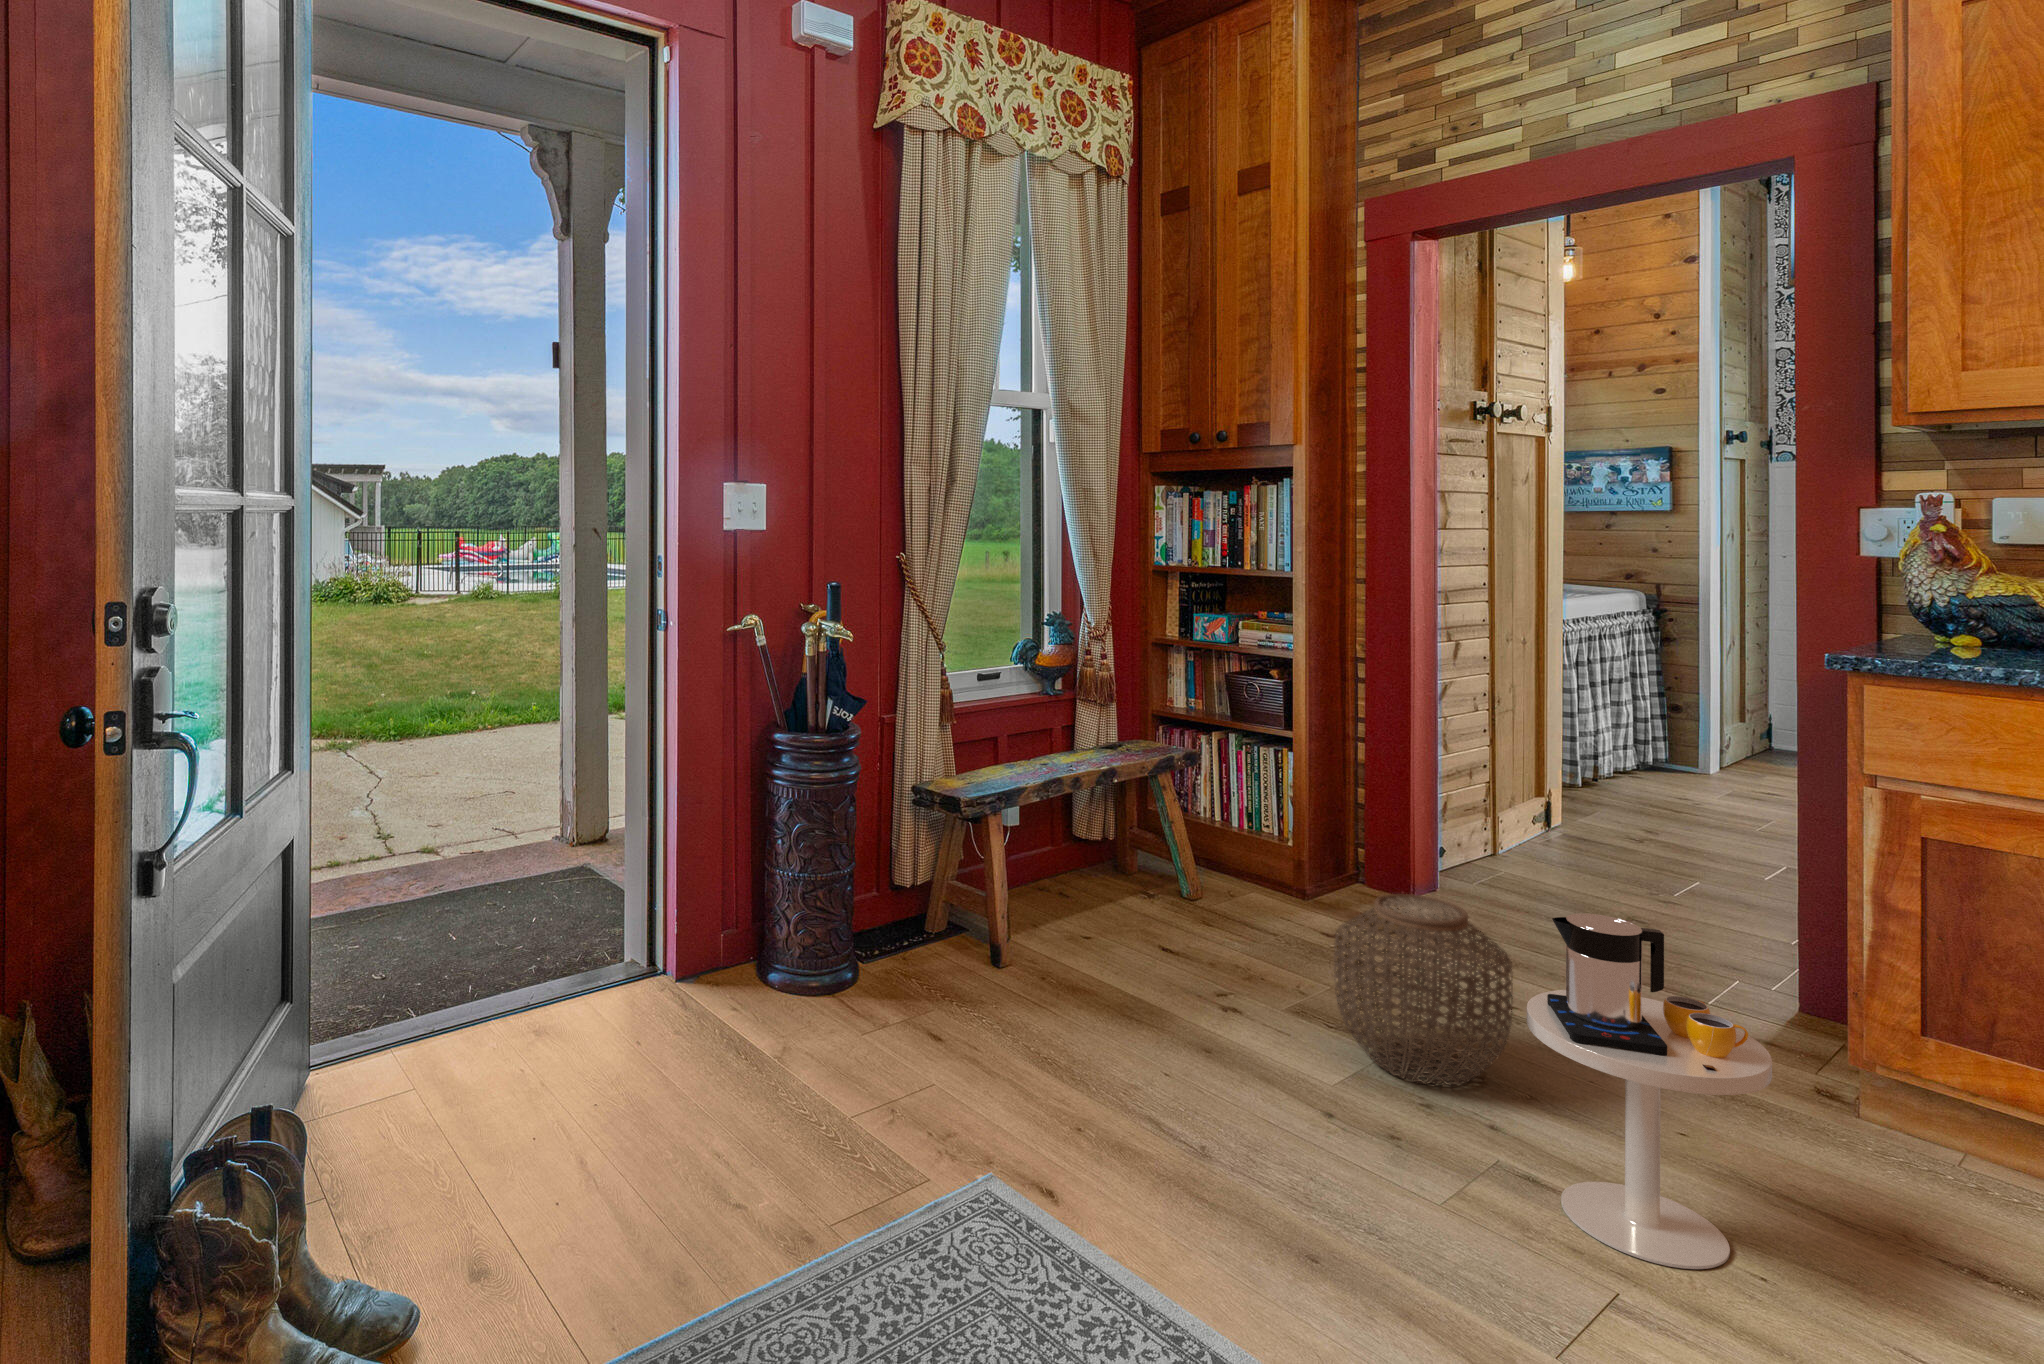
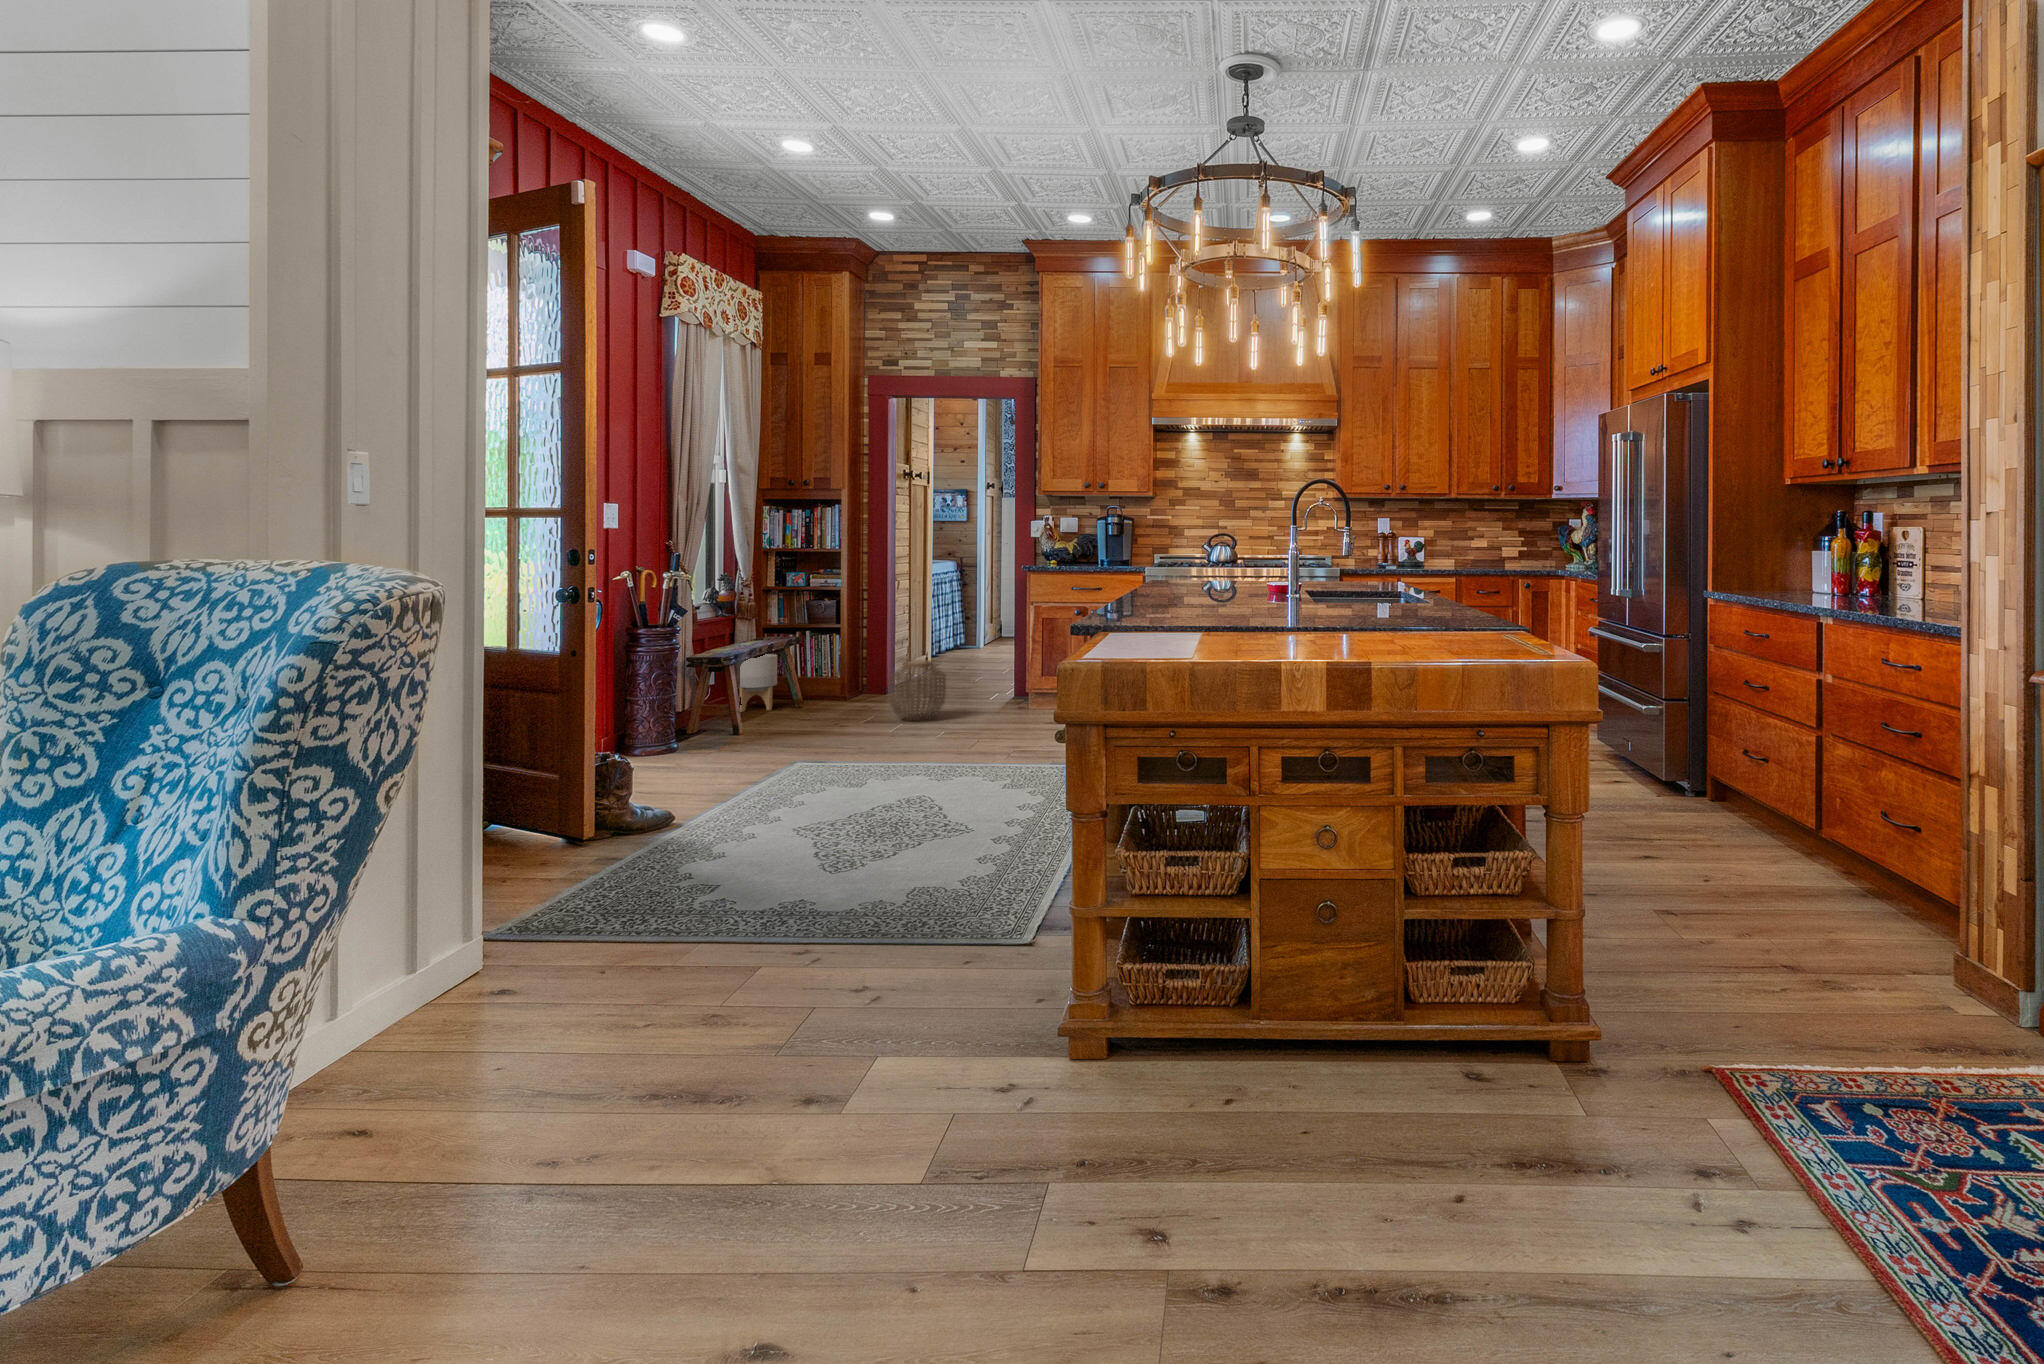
planter: none [1071,776,1150,902] -> present [739,654,777,712]
side table: present [1527,913,1772,1269] -> none [958,641,1015,729]

